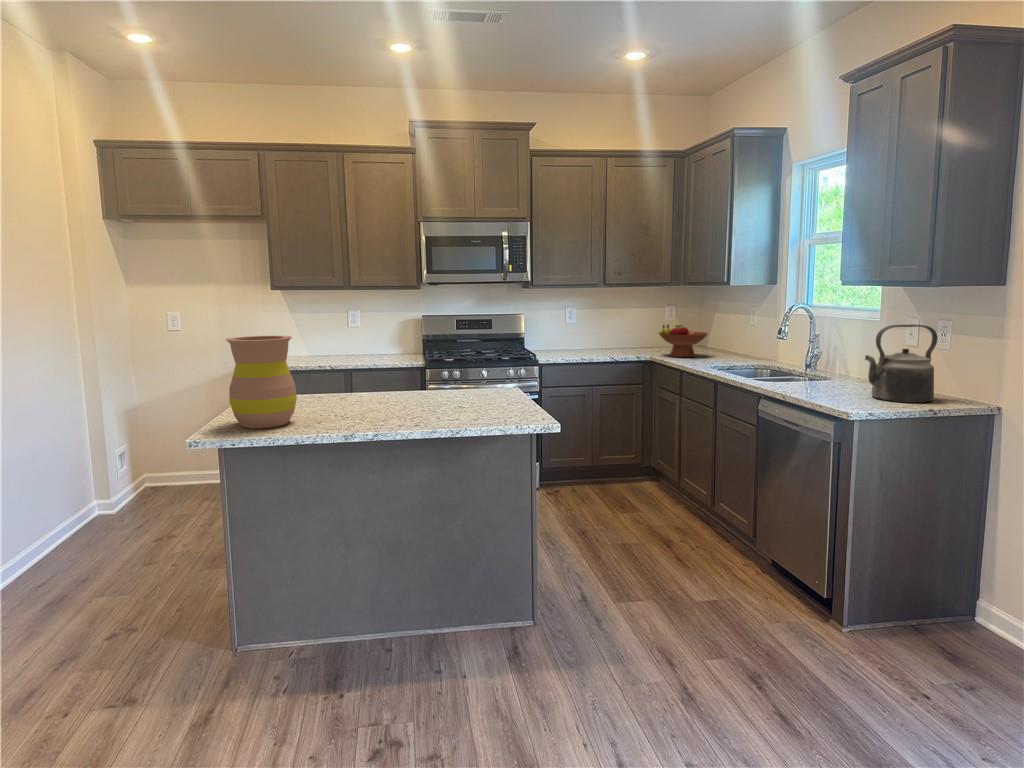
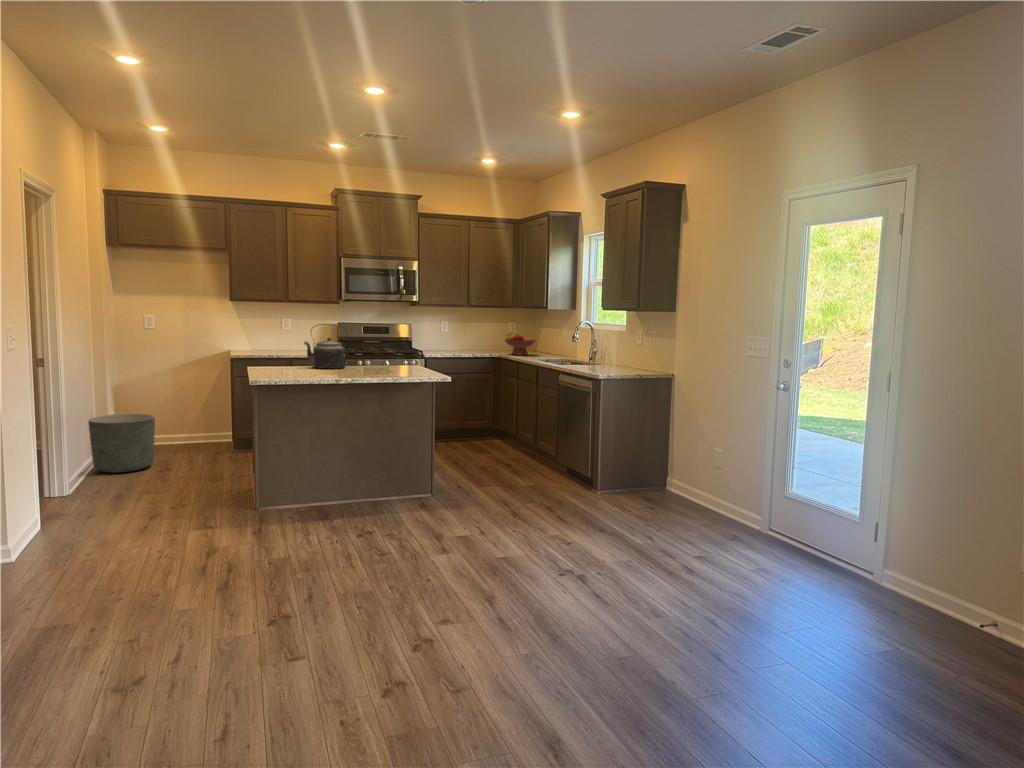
kettle: present [865,324,938,403] -> present [304,324,347,369]
vase: present [226,336,297,429] -> none [266,324,304,375]
planter: none [69,451,163,539] -> present [88,413,155,473]

